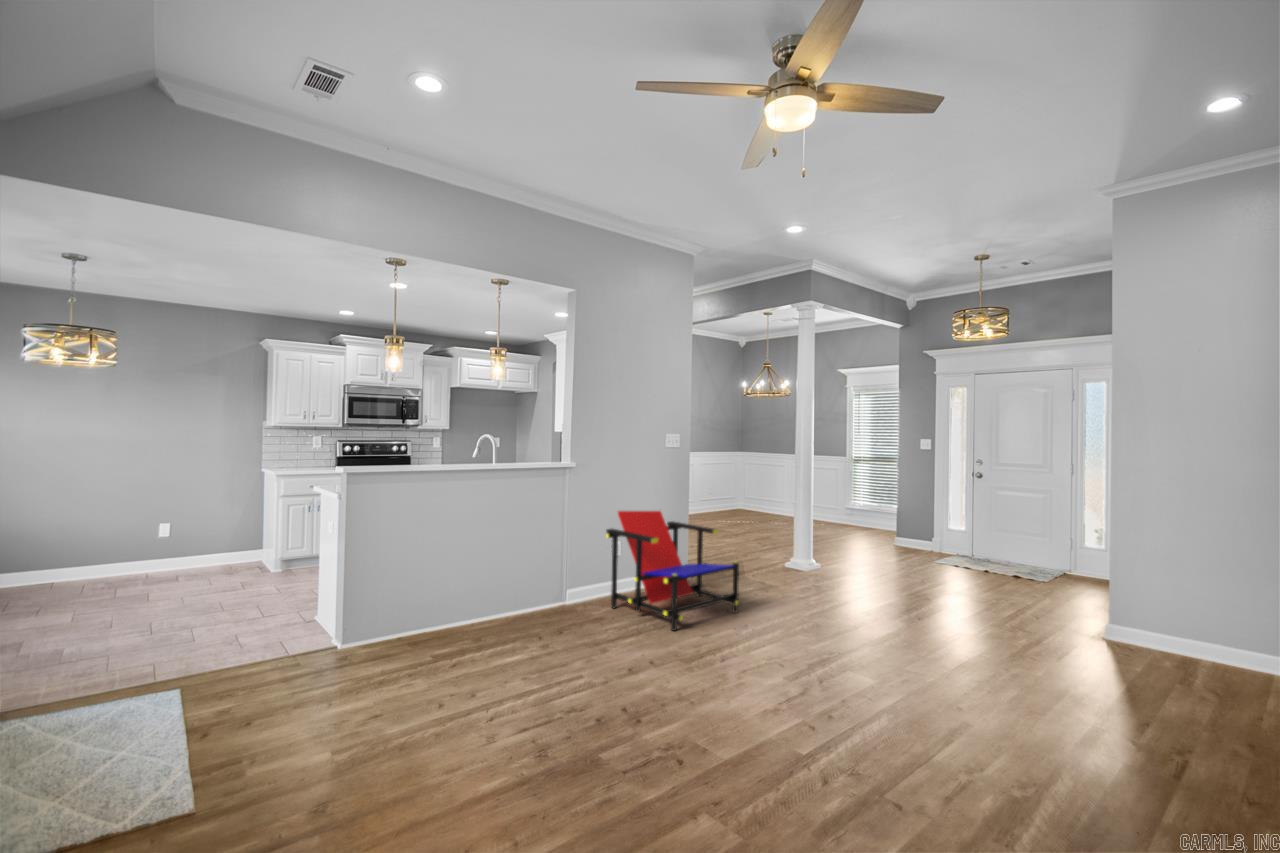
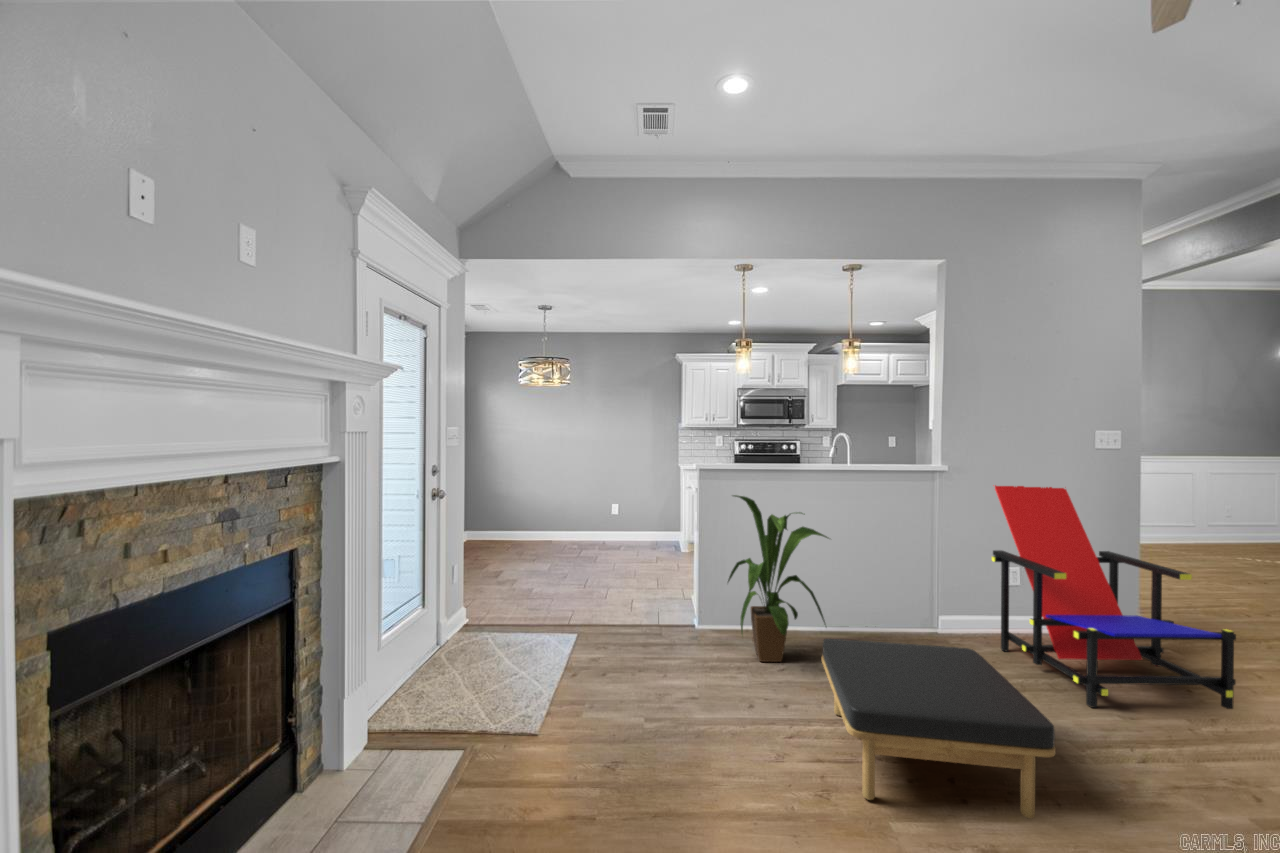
house plant: none [384,497,494,664] -> present [728,495,828,662]
ottoman: none [502,603,677,734] -> present [822,639,1055,819]

